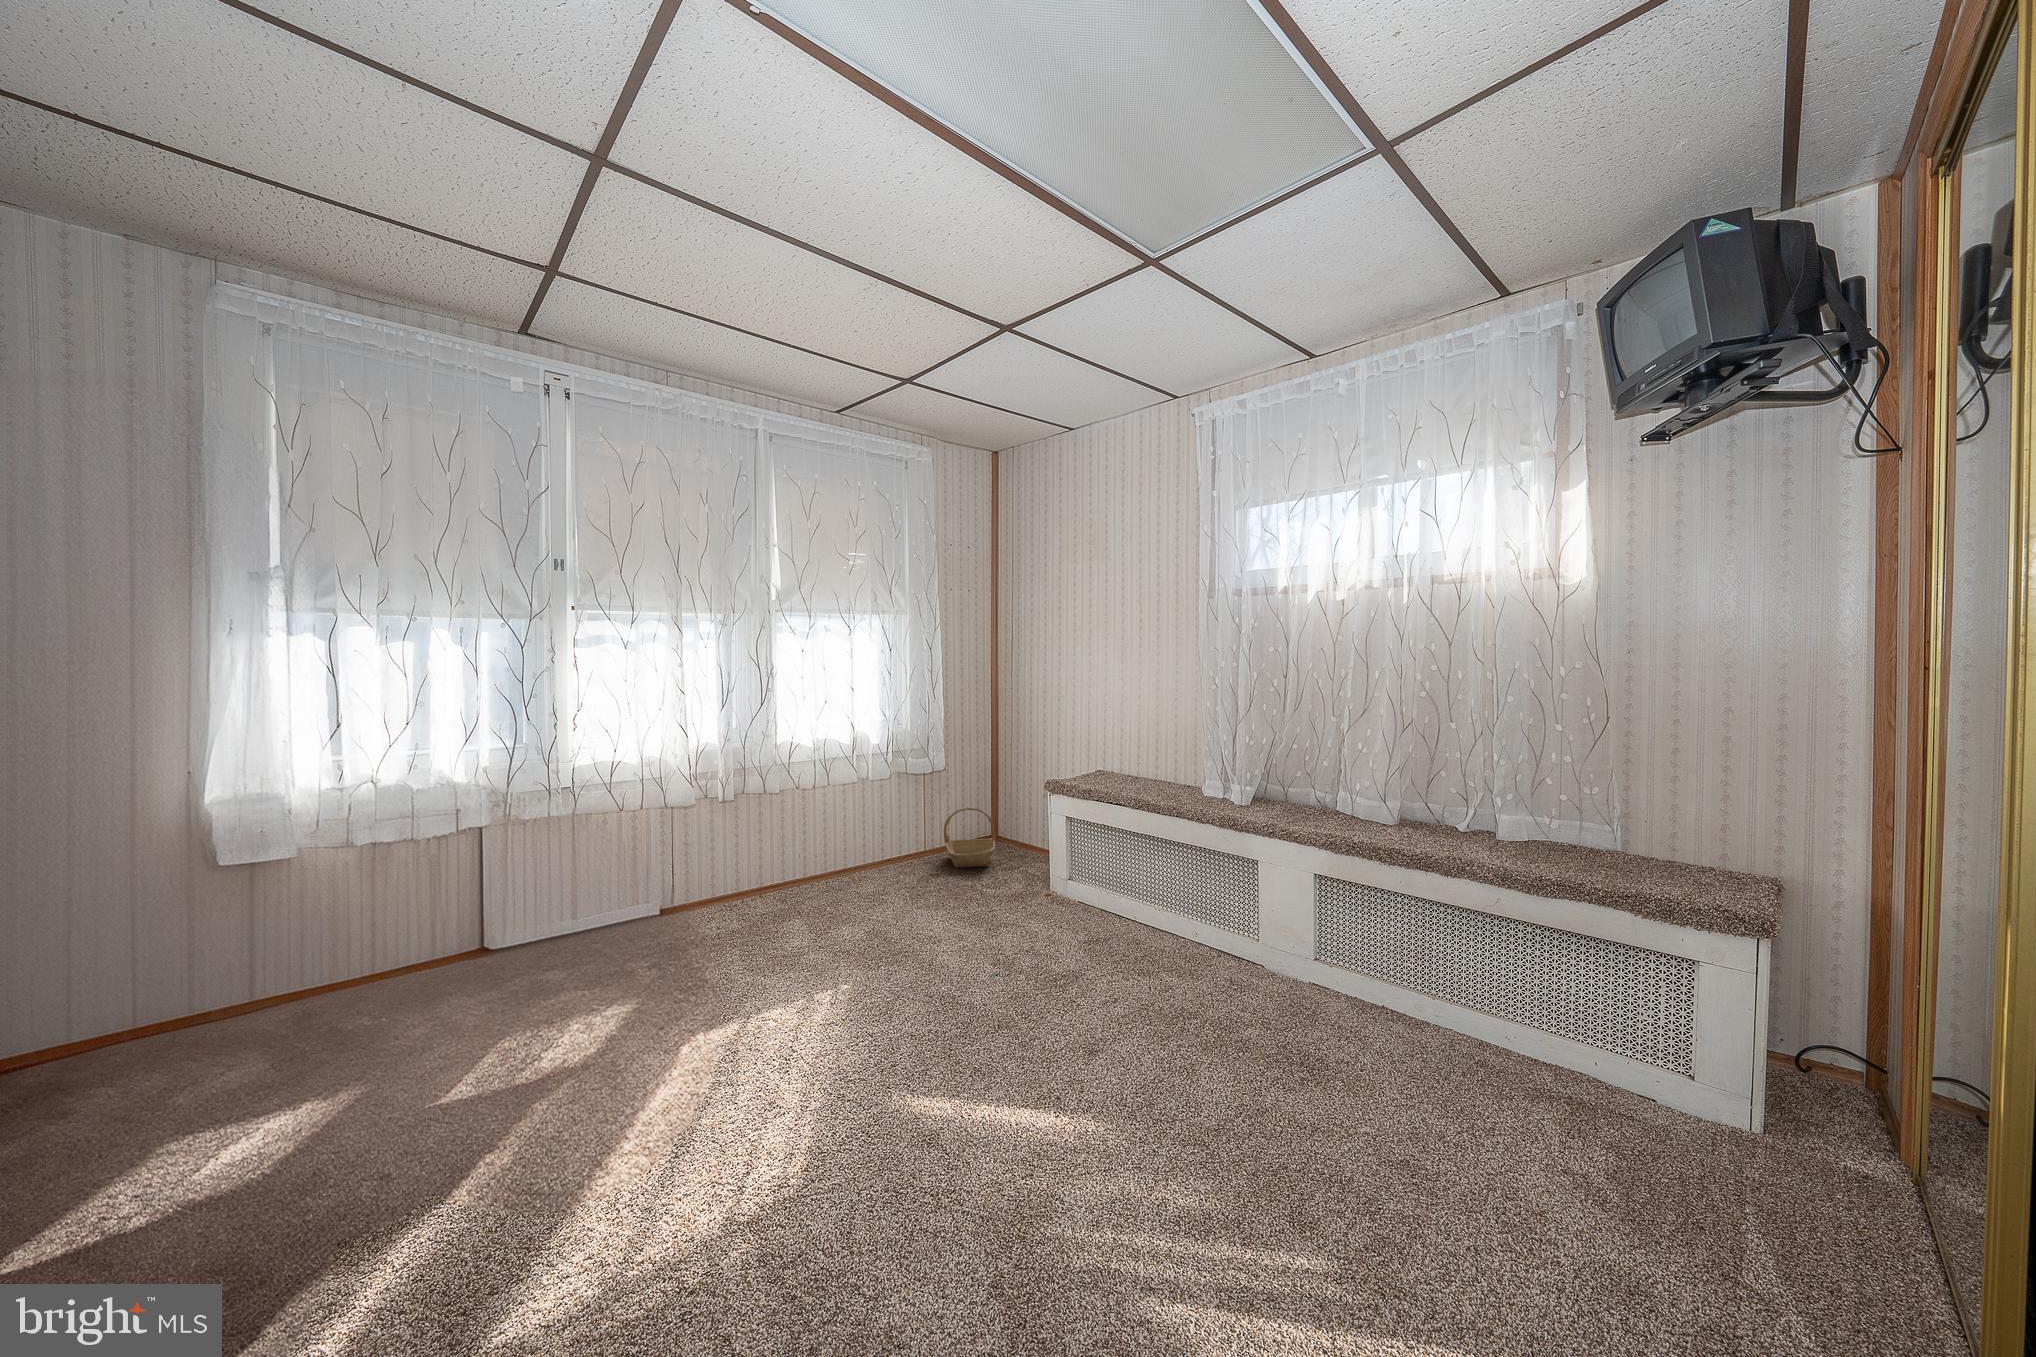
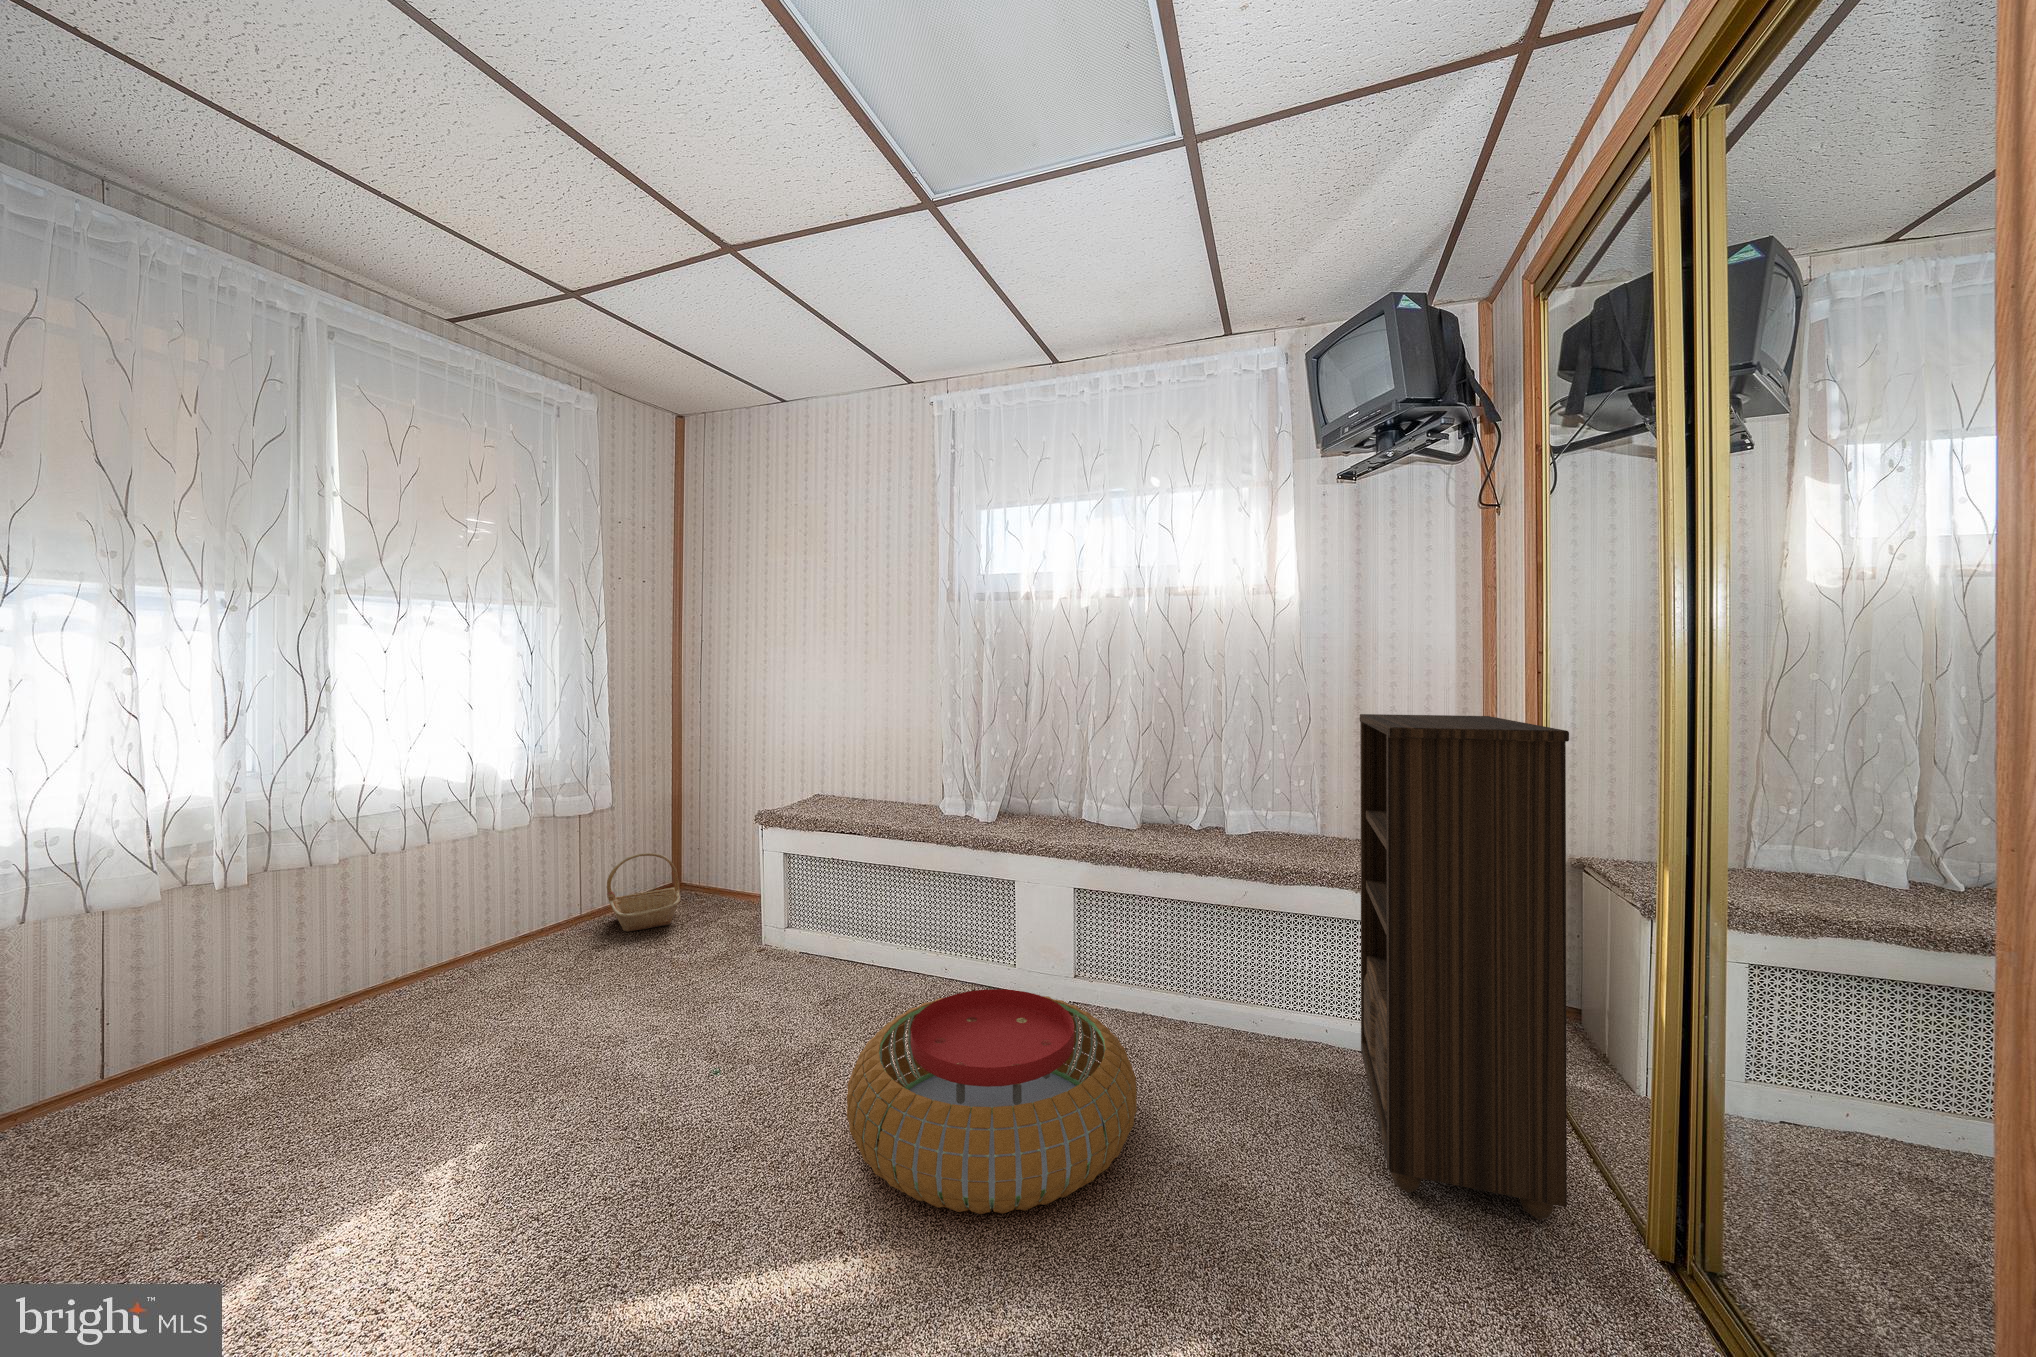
bookshelf: none [1595,714,1840,1300] -> present [1360,714,1569,1220]
pouf: none [1075,946,1333,1127] -> present [847,989,1137,1214]

